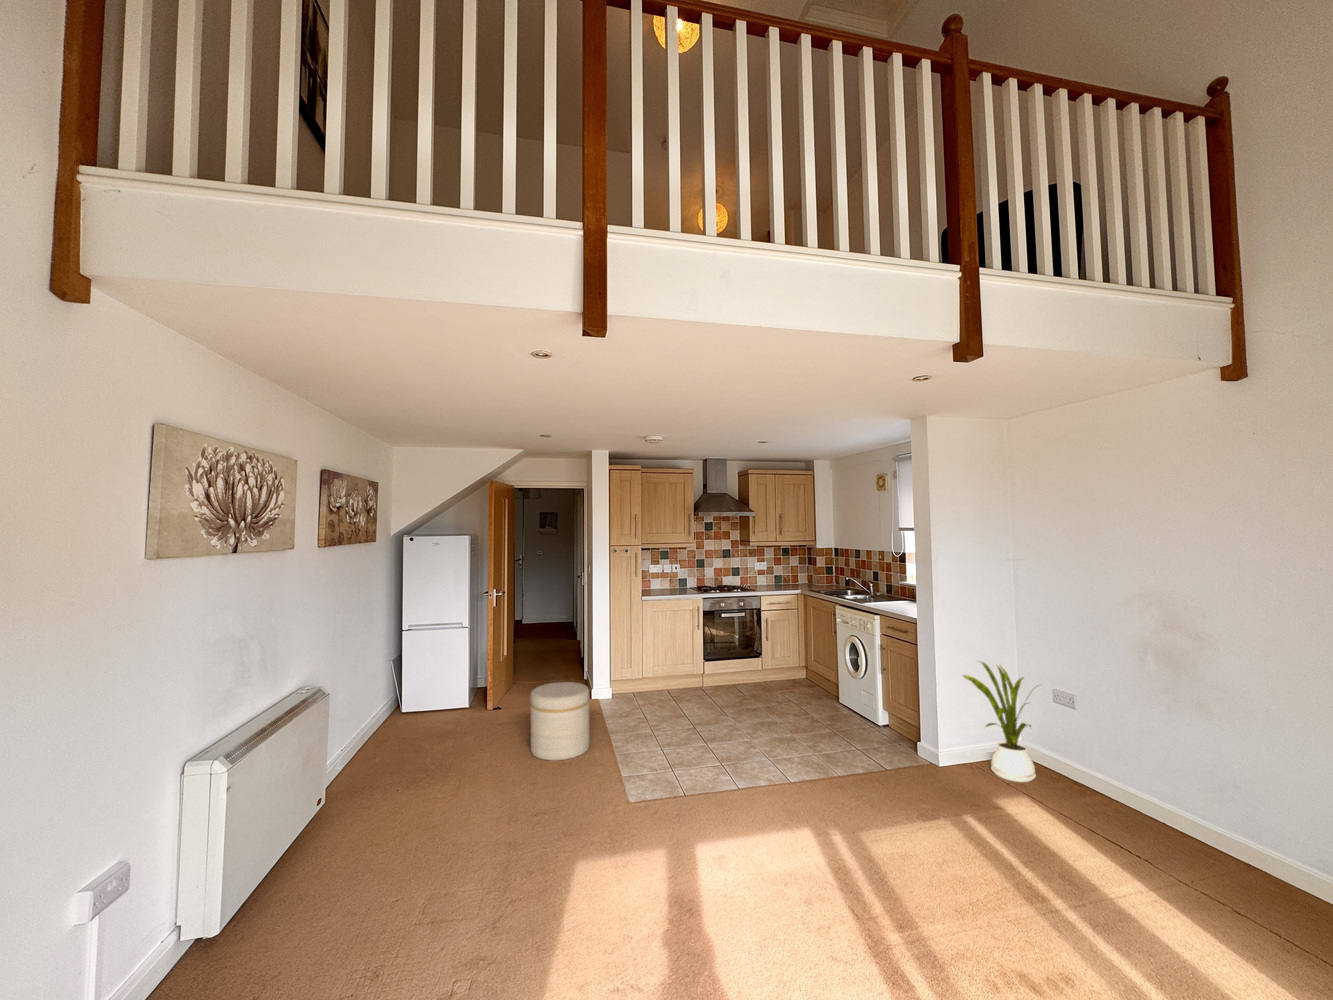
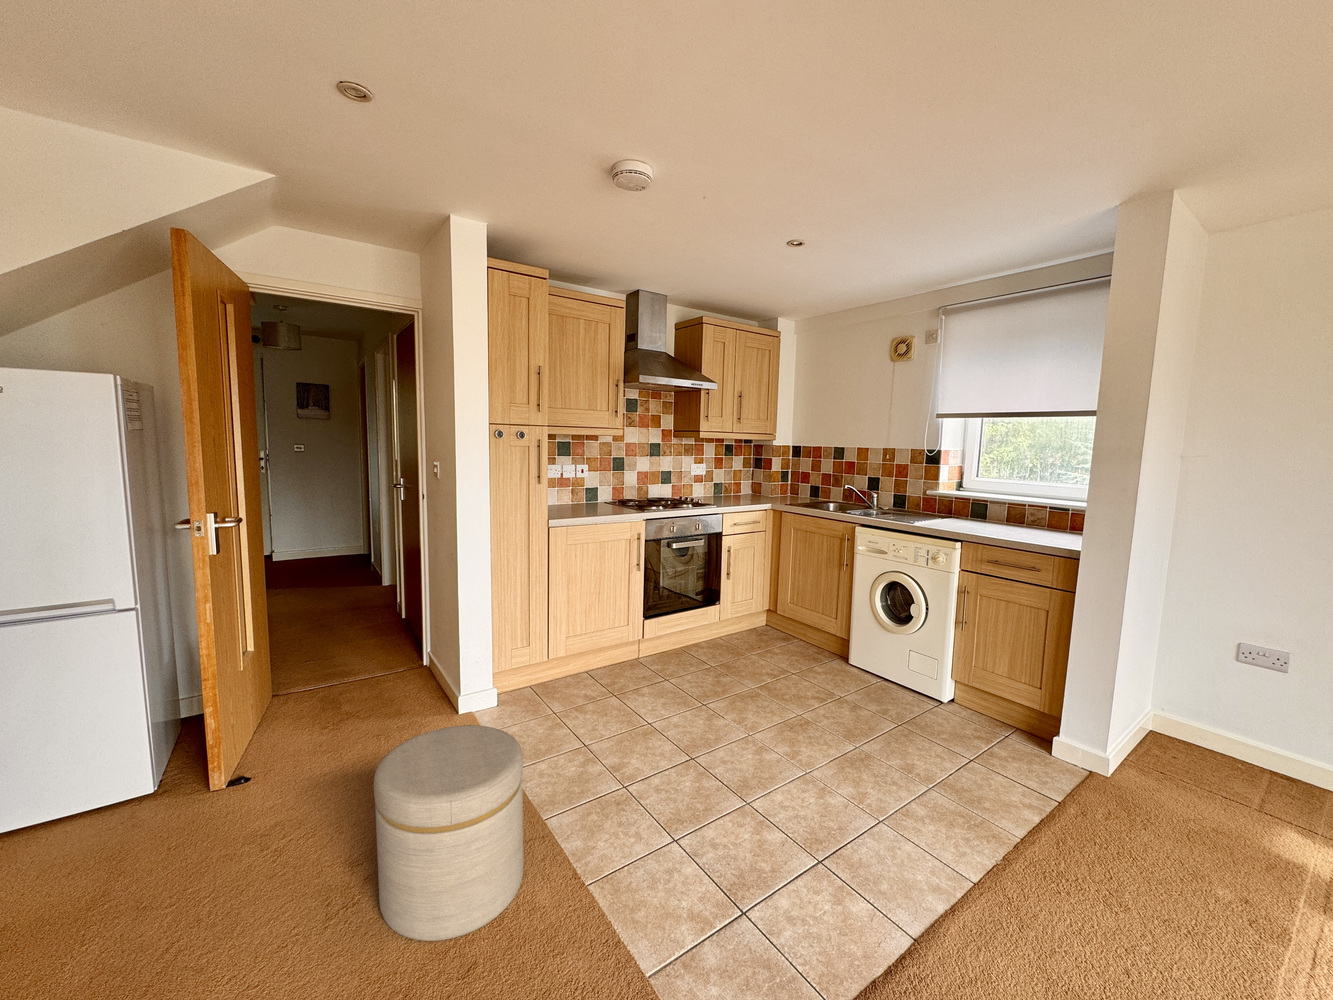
house plant: present [963,662,1038,782] -> none [1179,621,1308,803]

